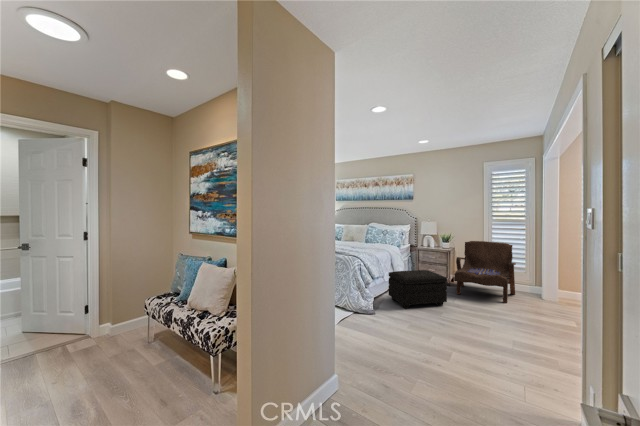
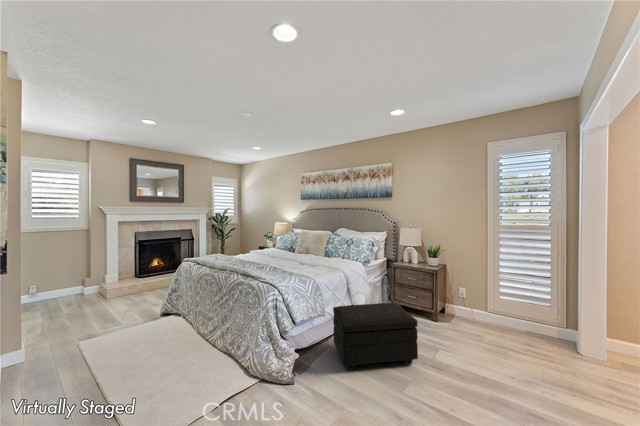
armchair: present [454,241,516,303] -> none [437,256,535,361]

